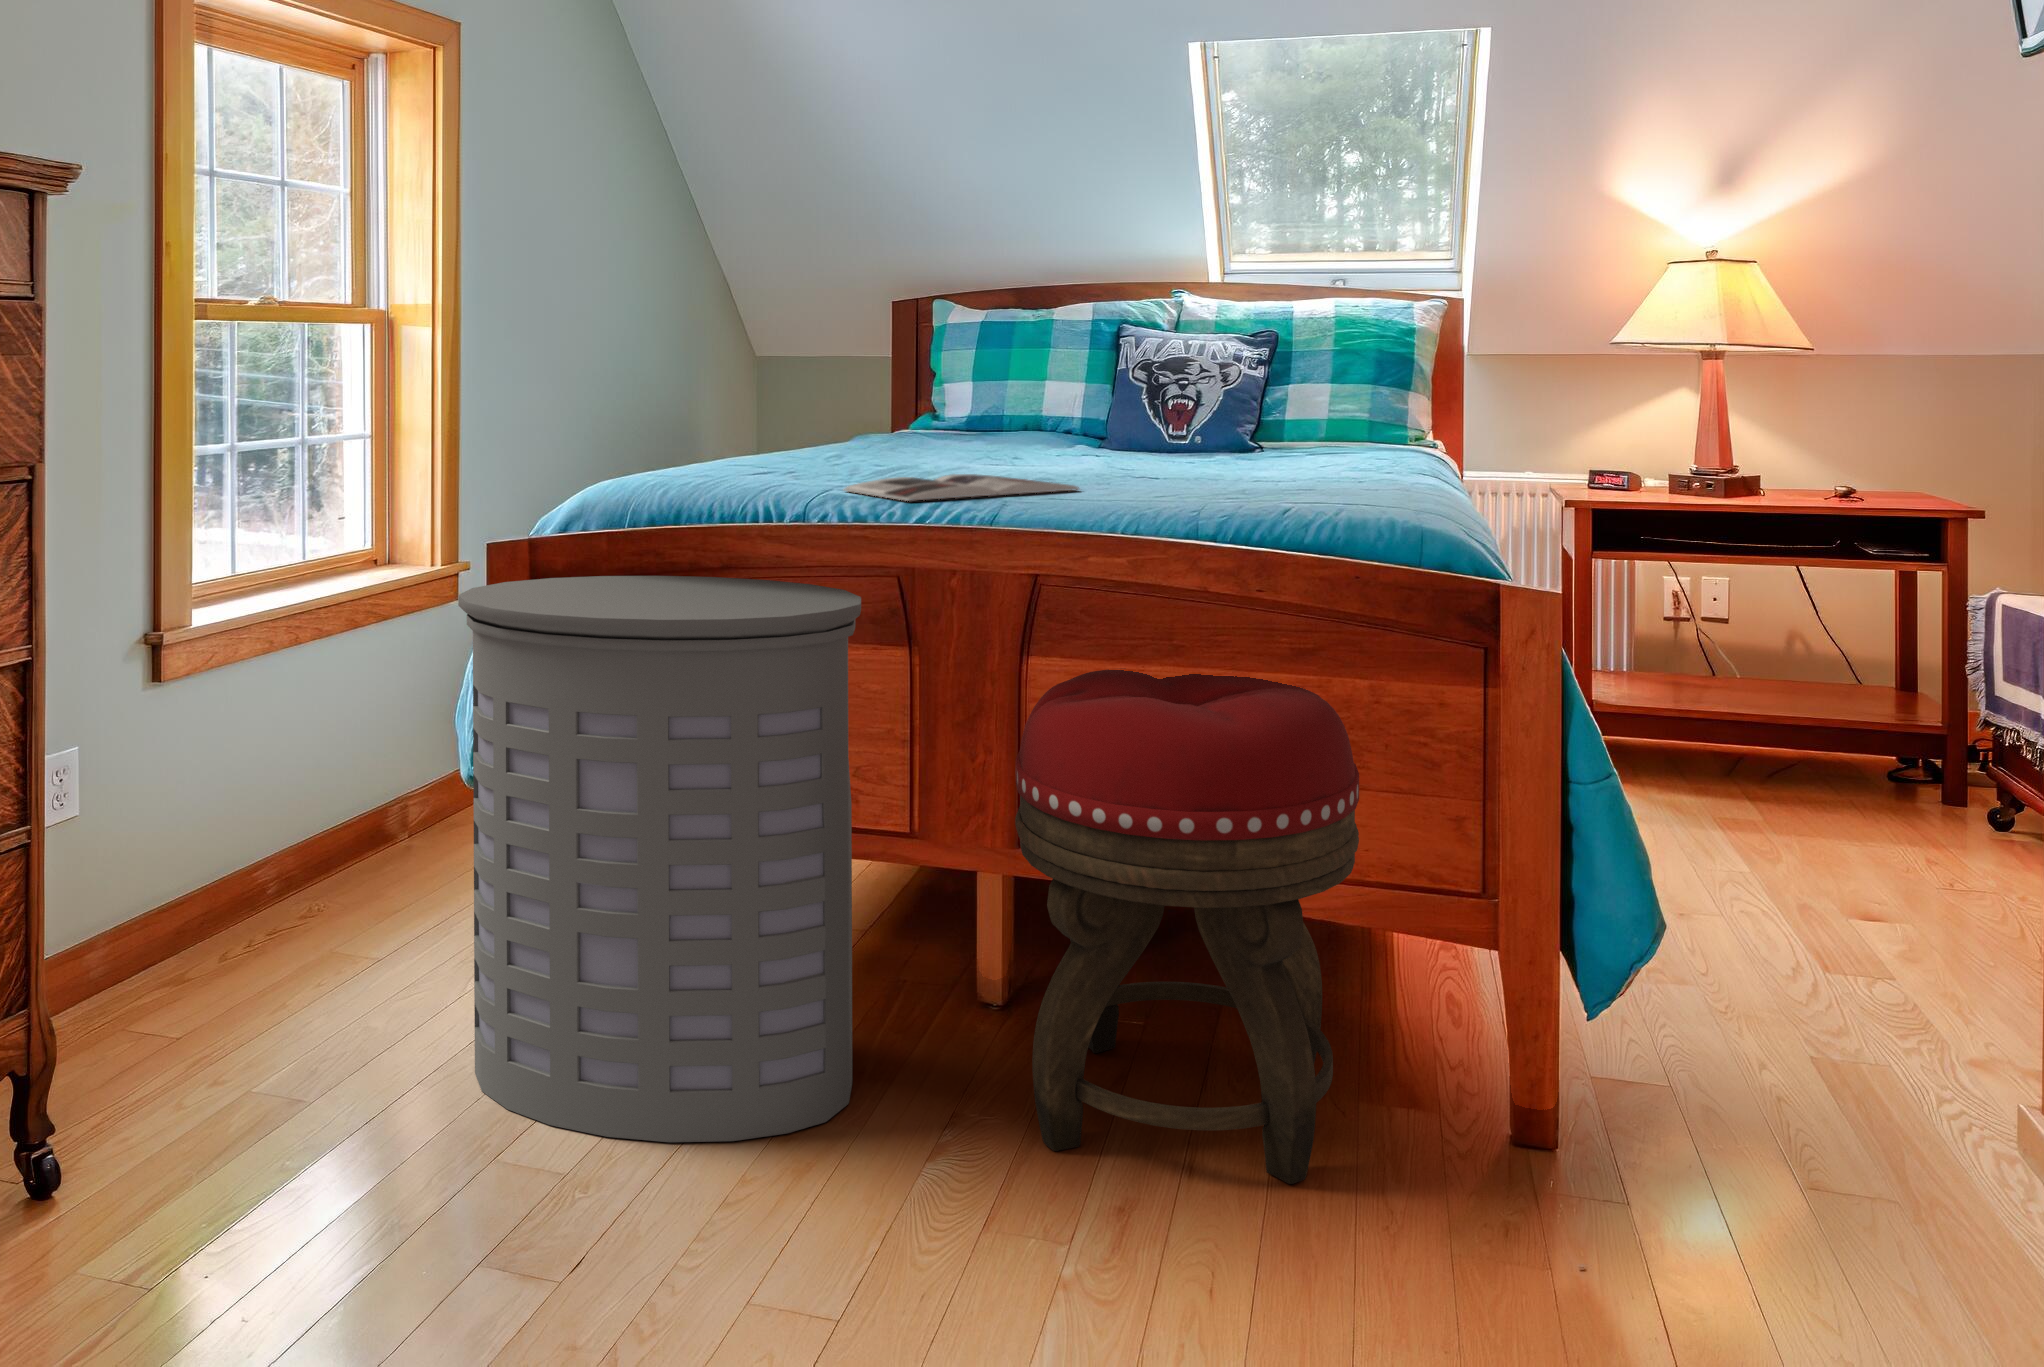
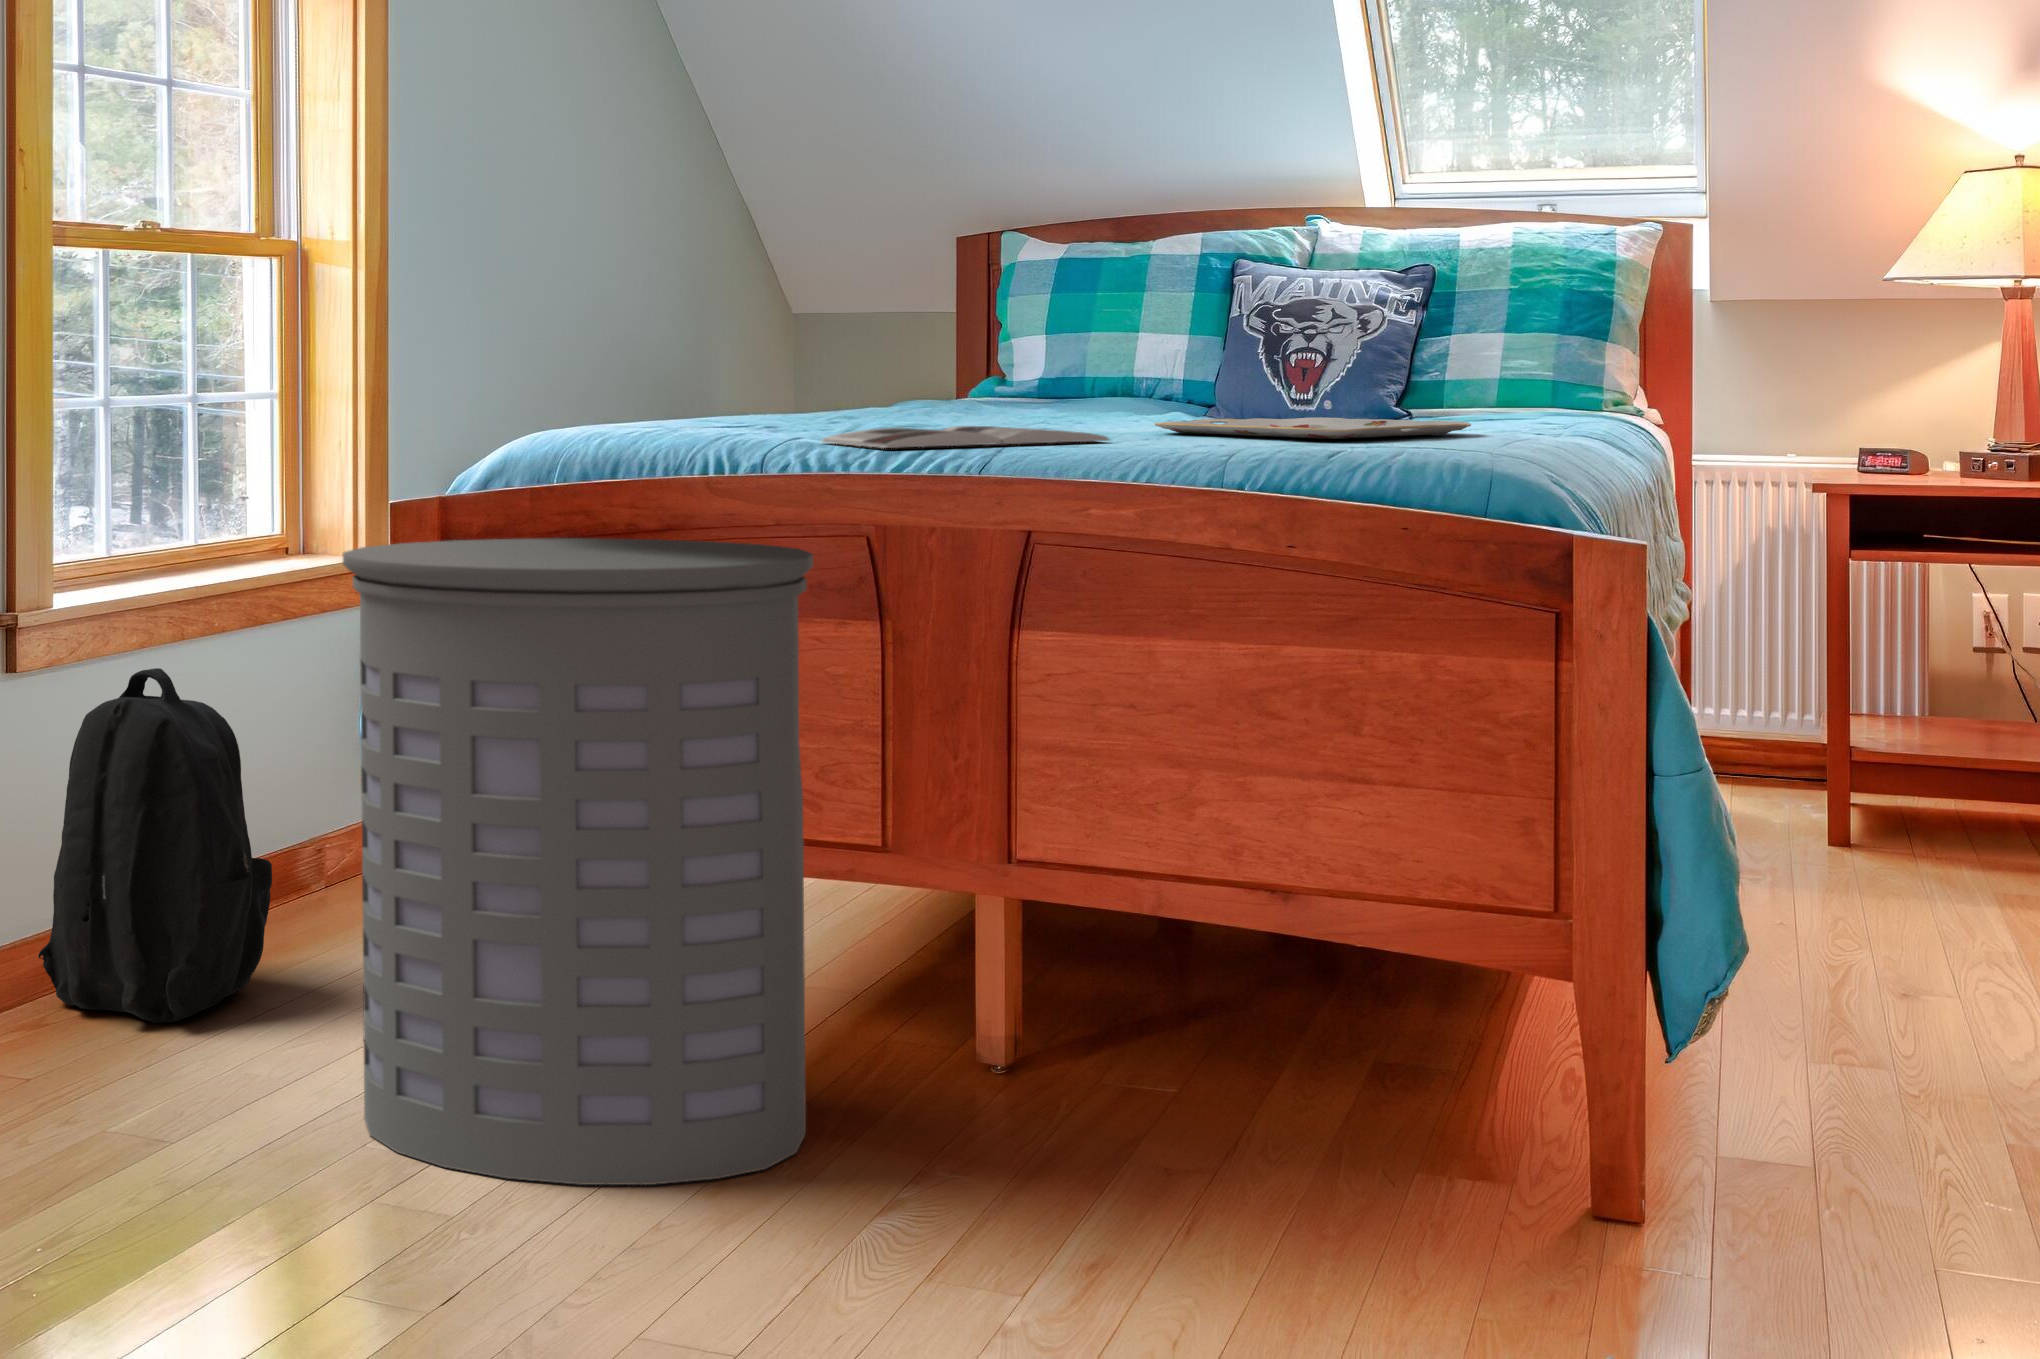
serving tray: none [1102,462,1360,488] -> present [1154,417,1471,439]
footstool: present [1015,670,1359,1184] -> none [992,642,1400,1234]
backpack: none [184,674,381,974] -> present [39,668,272,1023]

